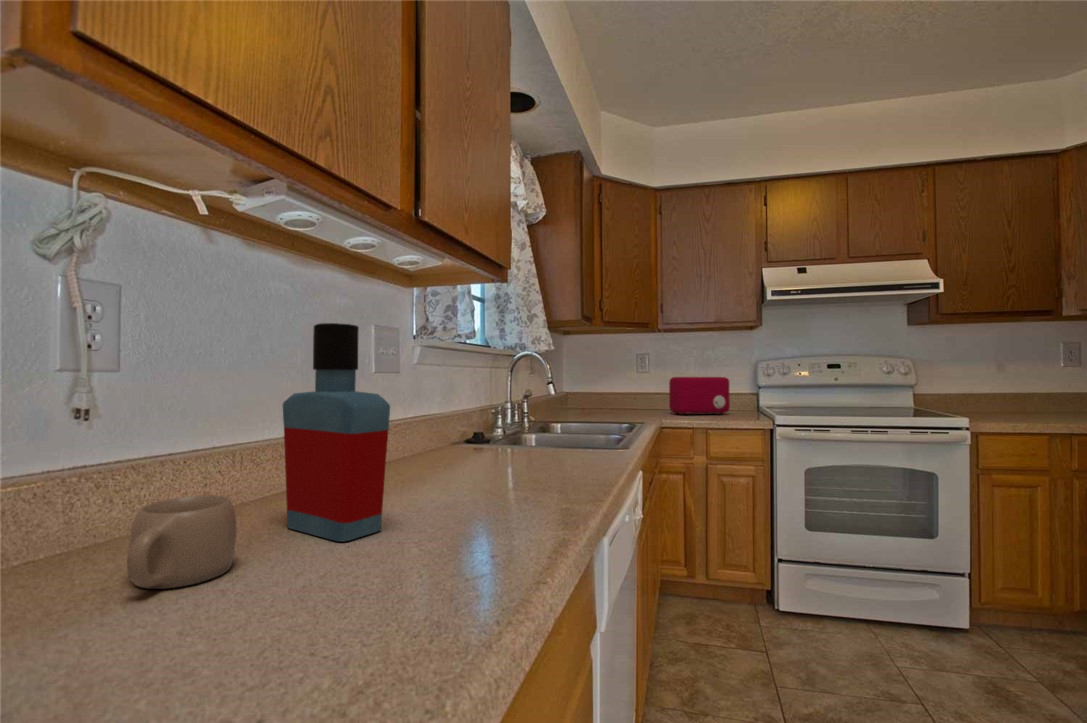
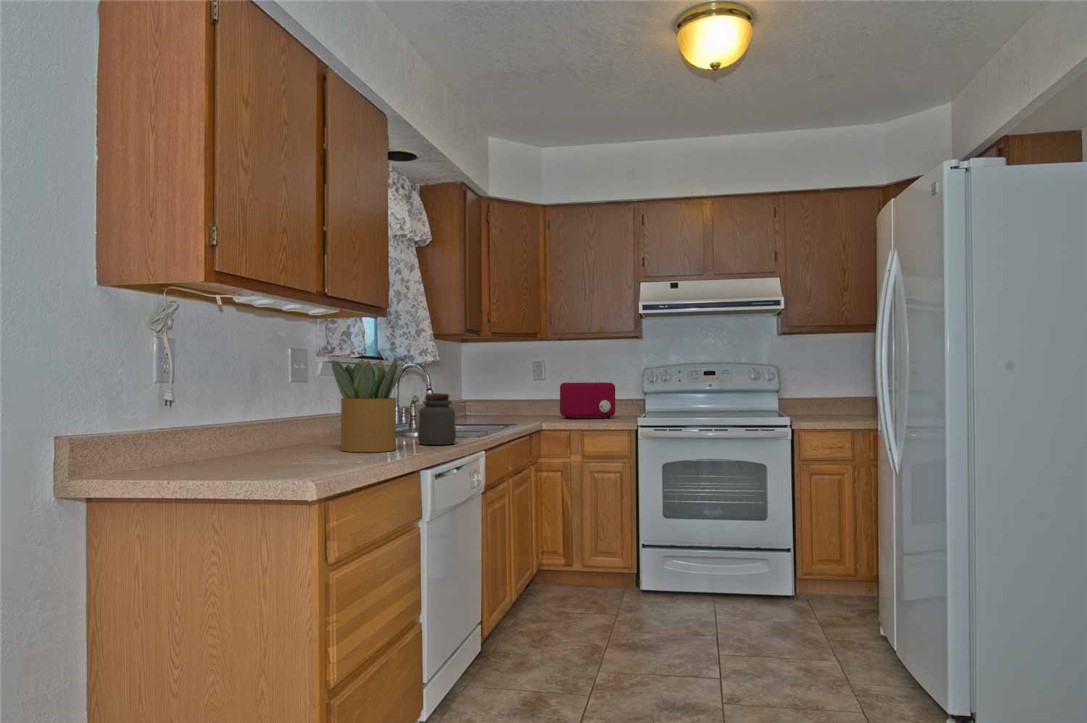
bottle: present [283,323,390,541] -> none [255,361,314,469]
potted plant: none [430,334,532,478] -> present [332,359,402,452]
jar: none [549,388,601,461] -> present [418,393,456,445]
mug: present [127,495,237,589] -> none [206,444,248,478]

